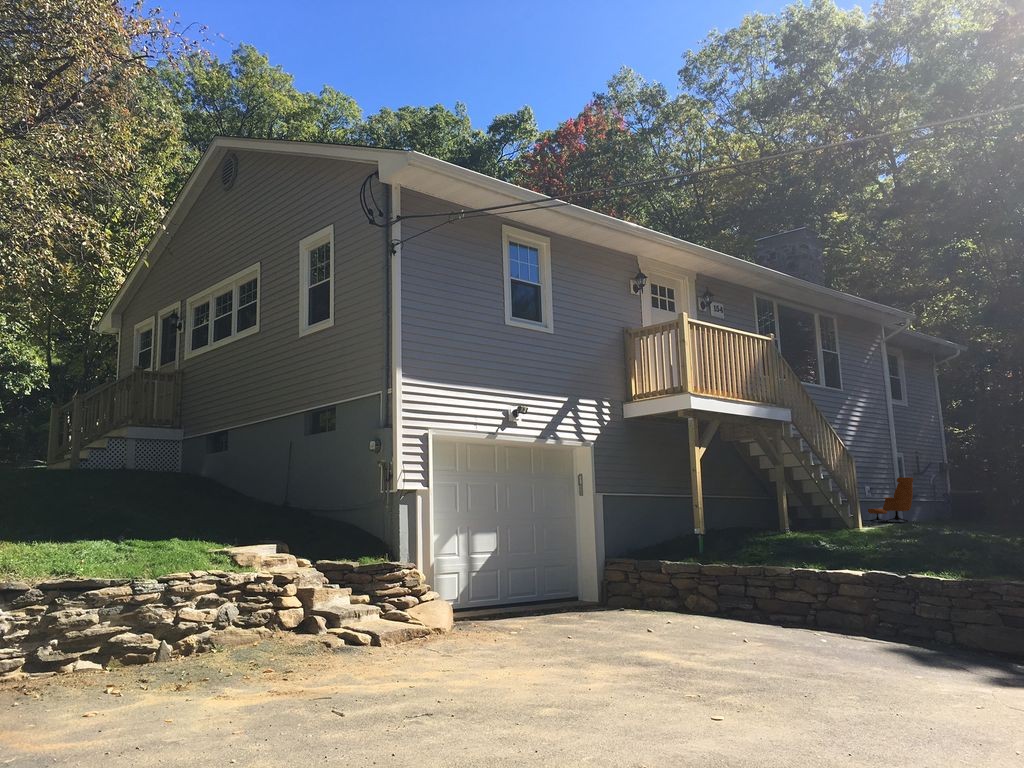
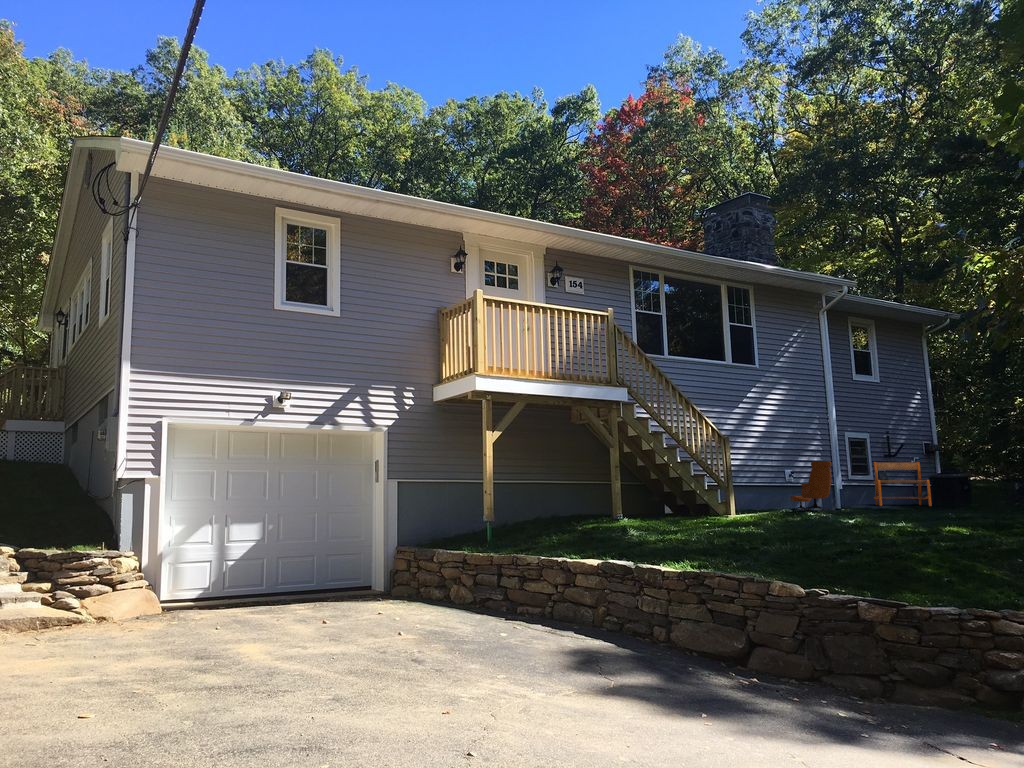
bench: none [915,478,970,518] -> present [873,462,932,506]

